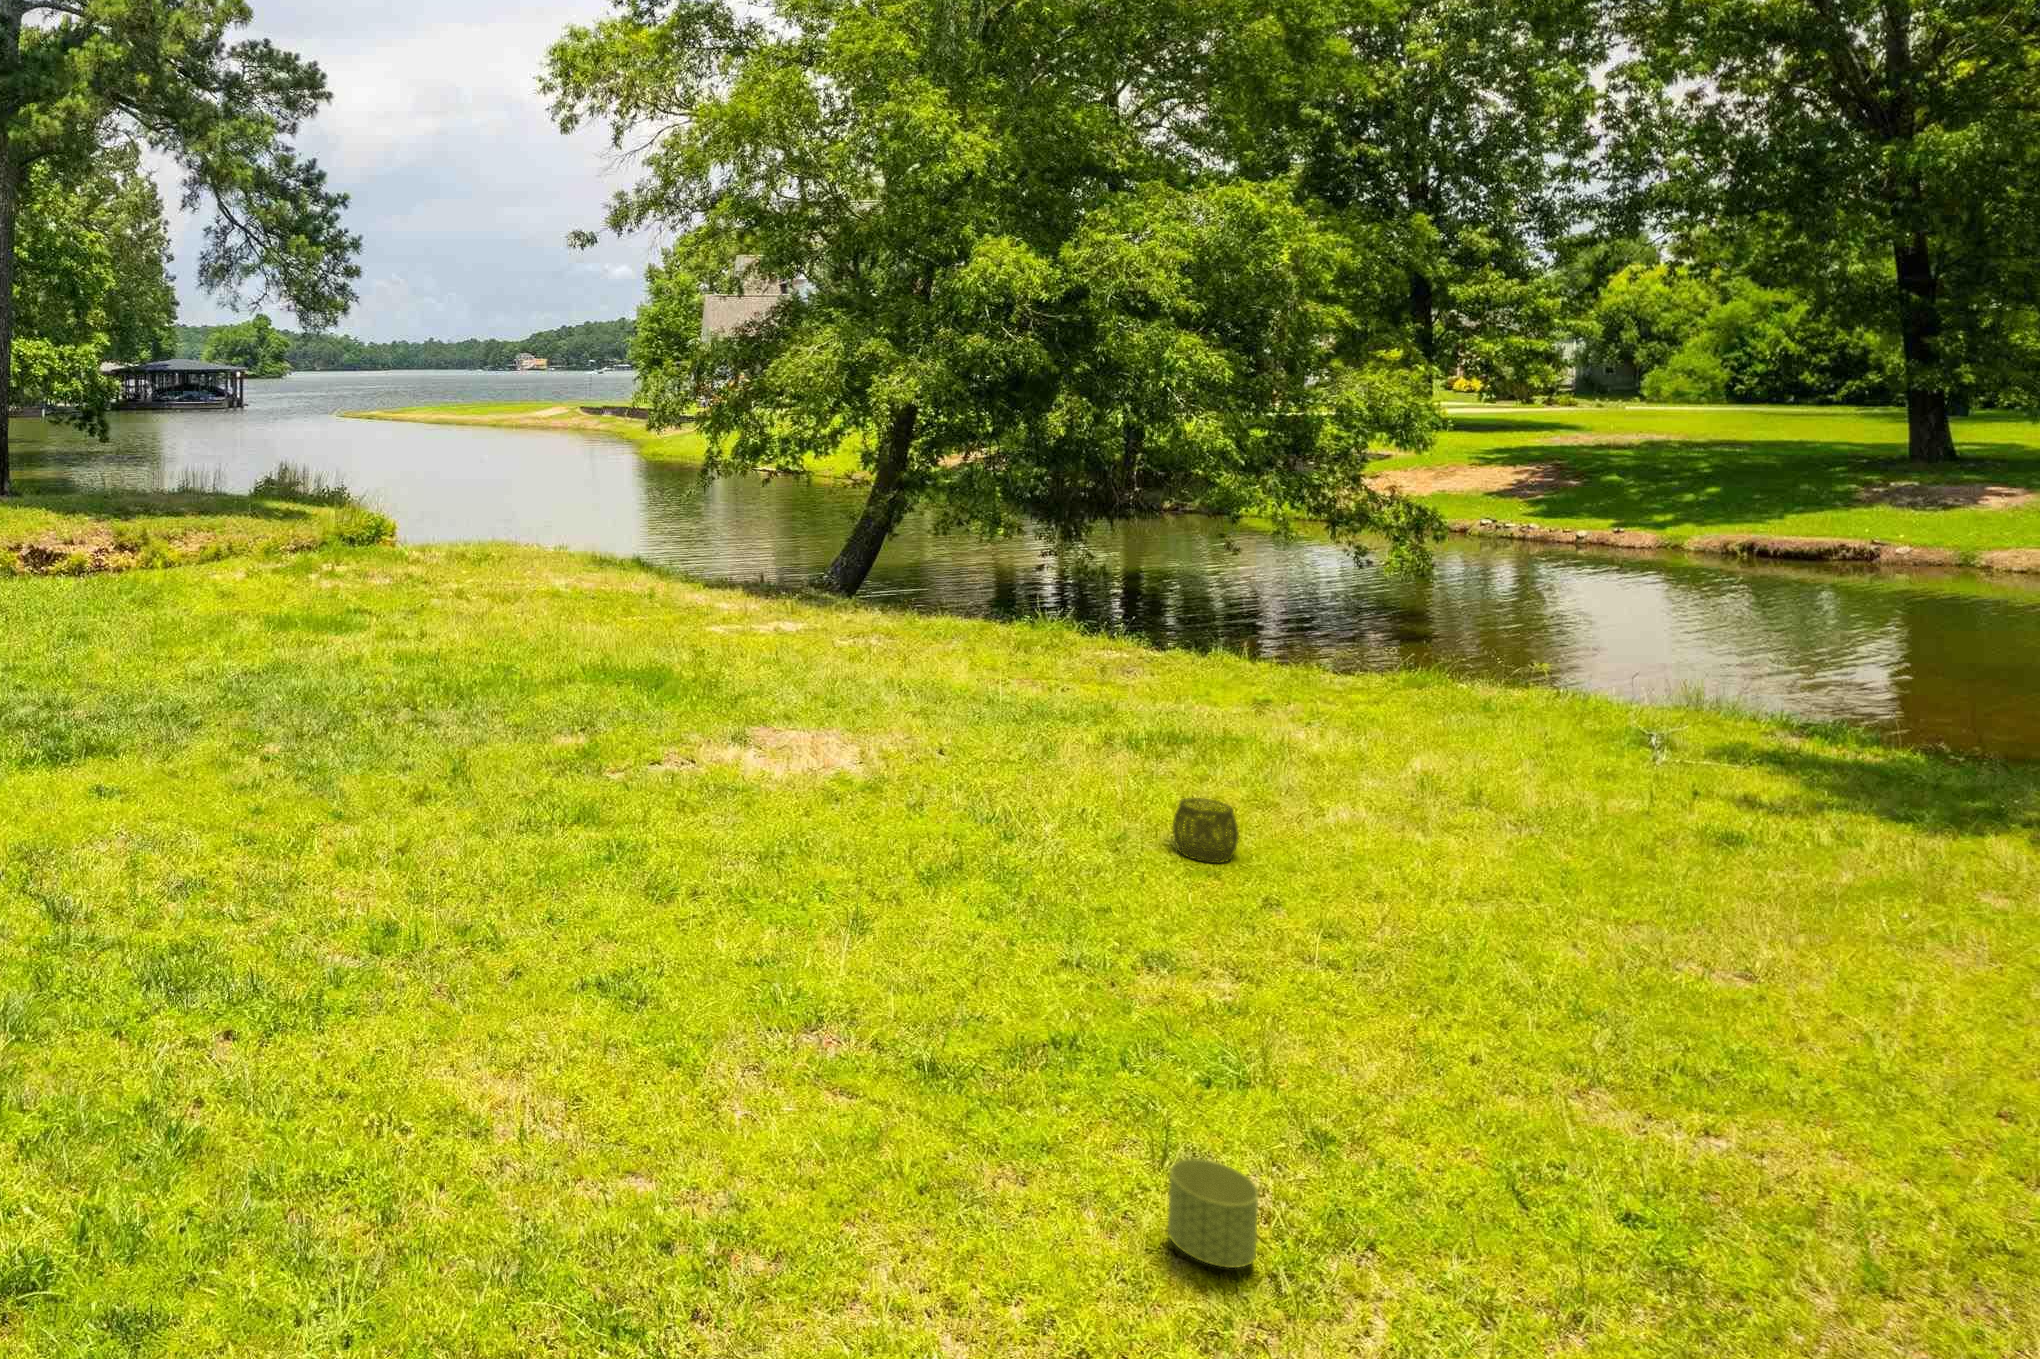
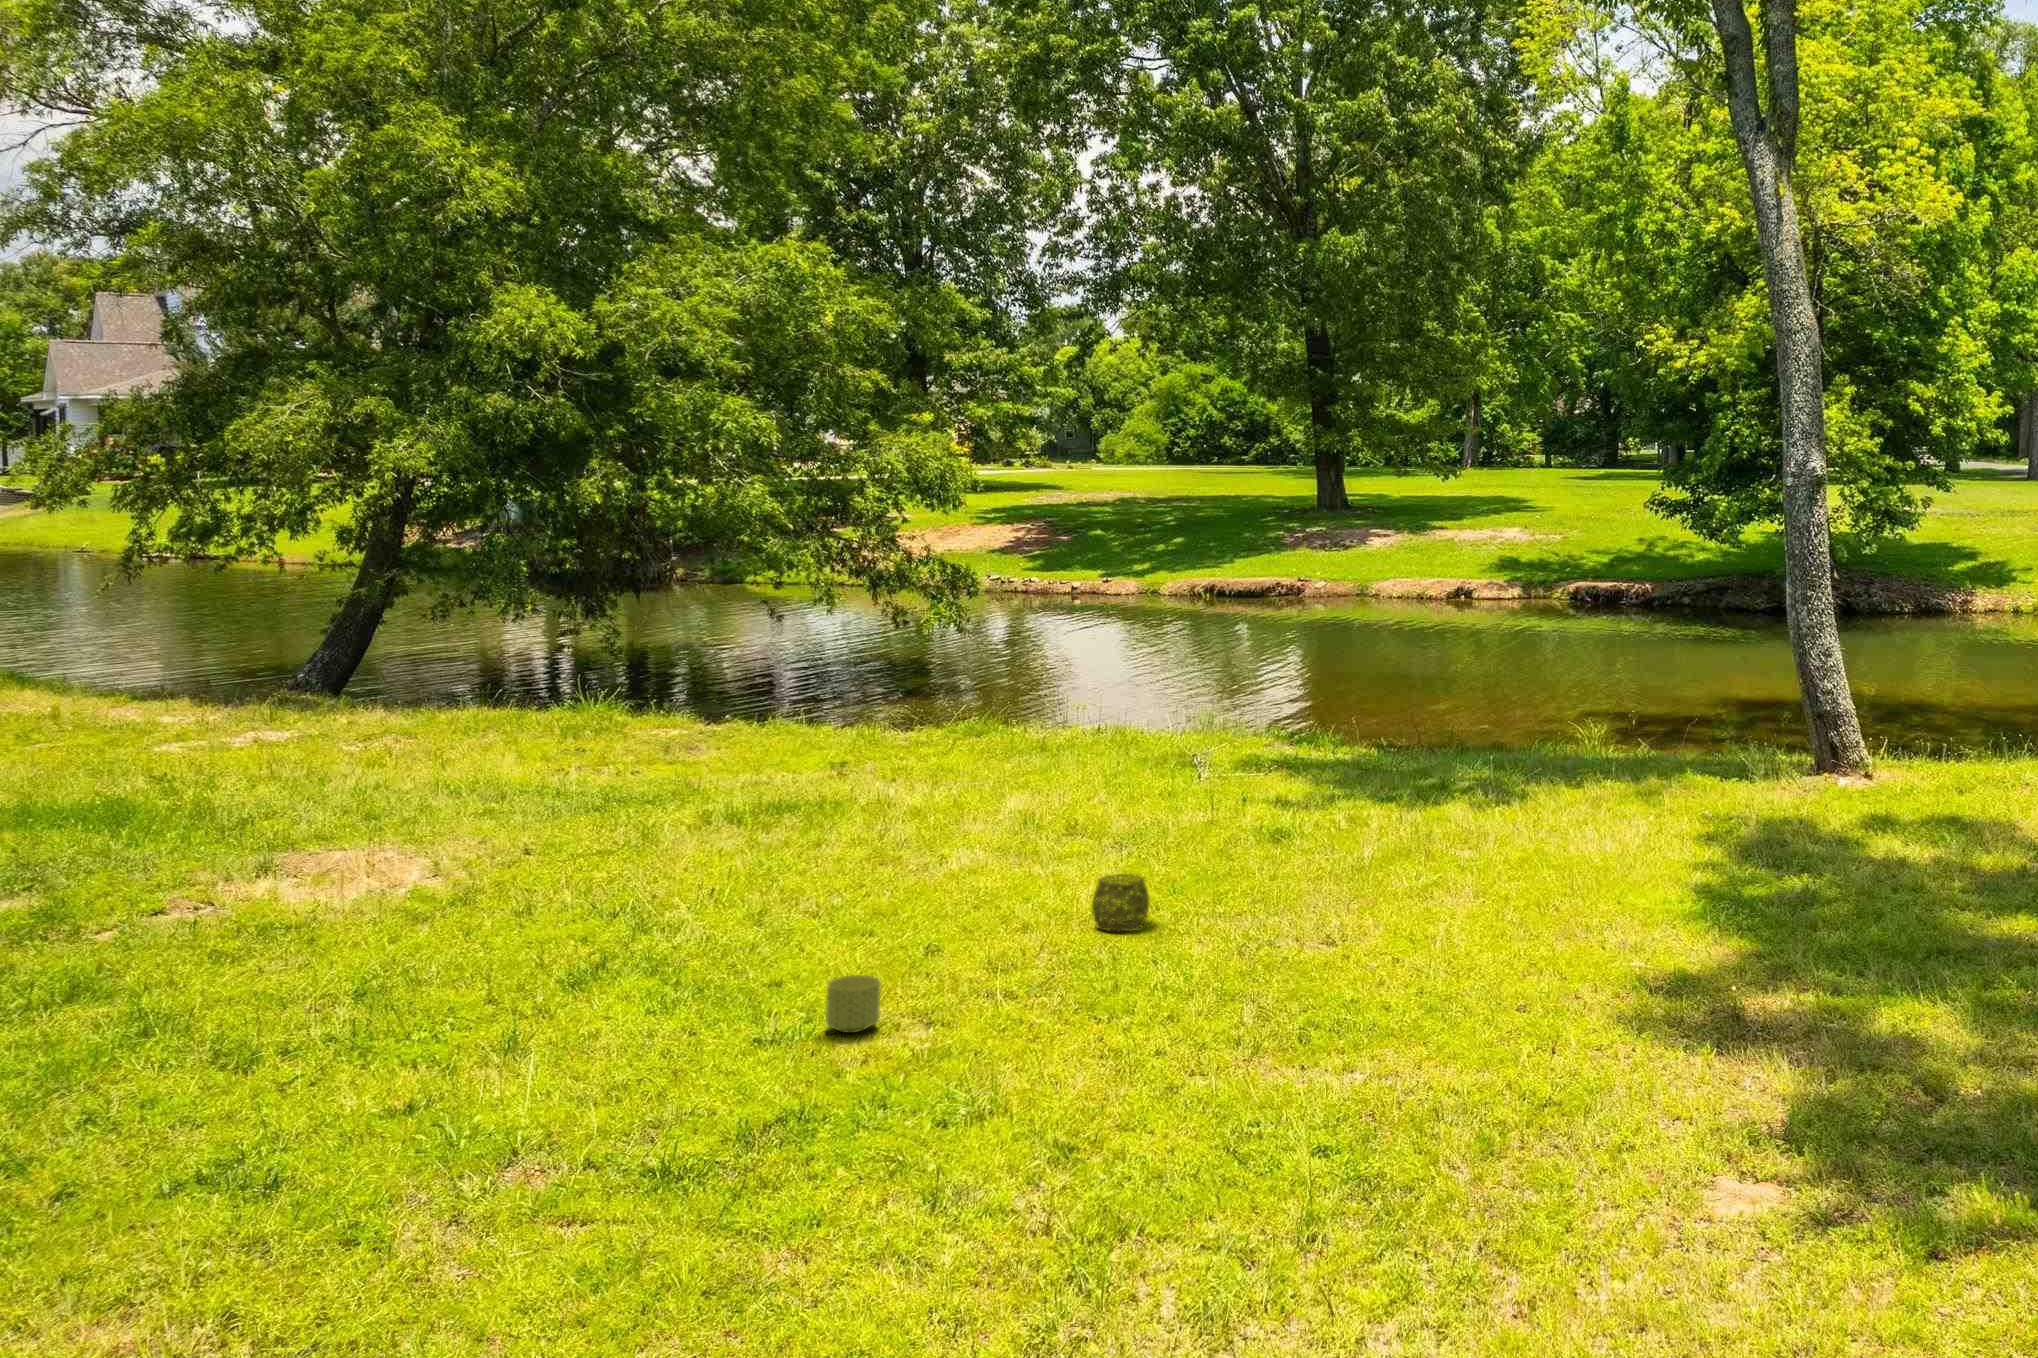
woven basket: present [1172,798,1238,863] -> present [1092,874,1149,932]

